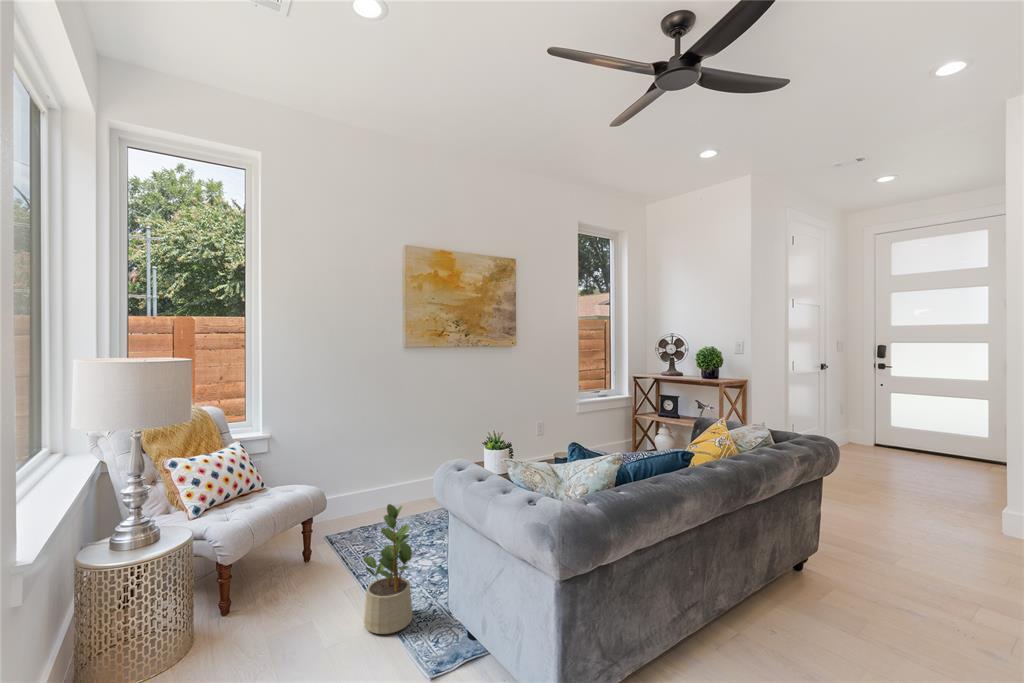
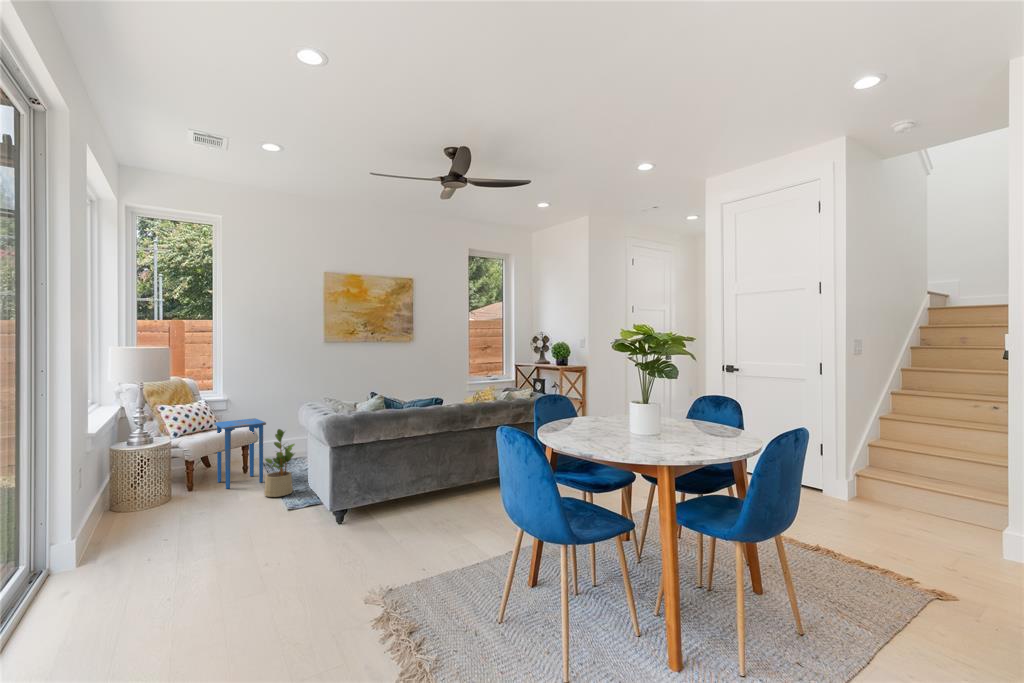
side table: none [262,473,351,608] -> present [214,418,266,489]

